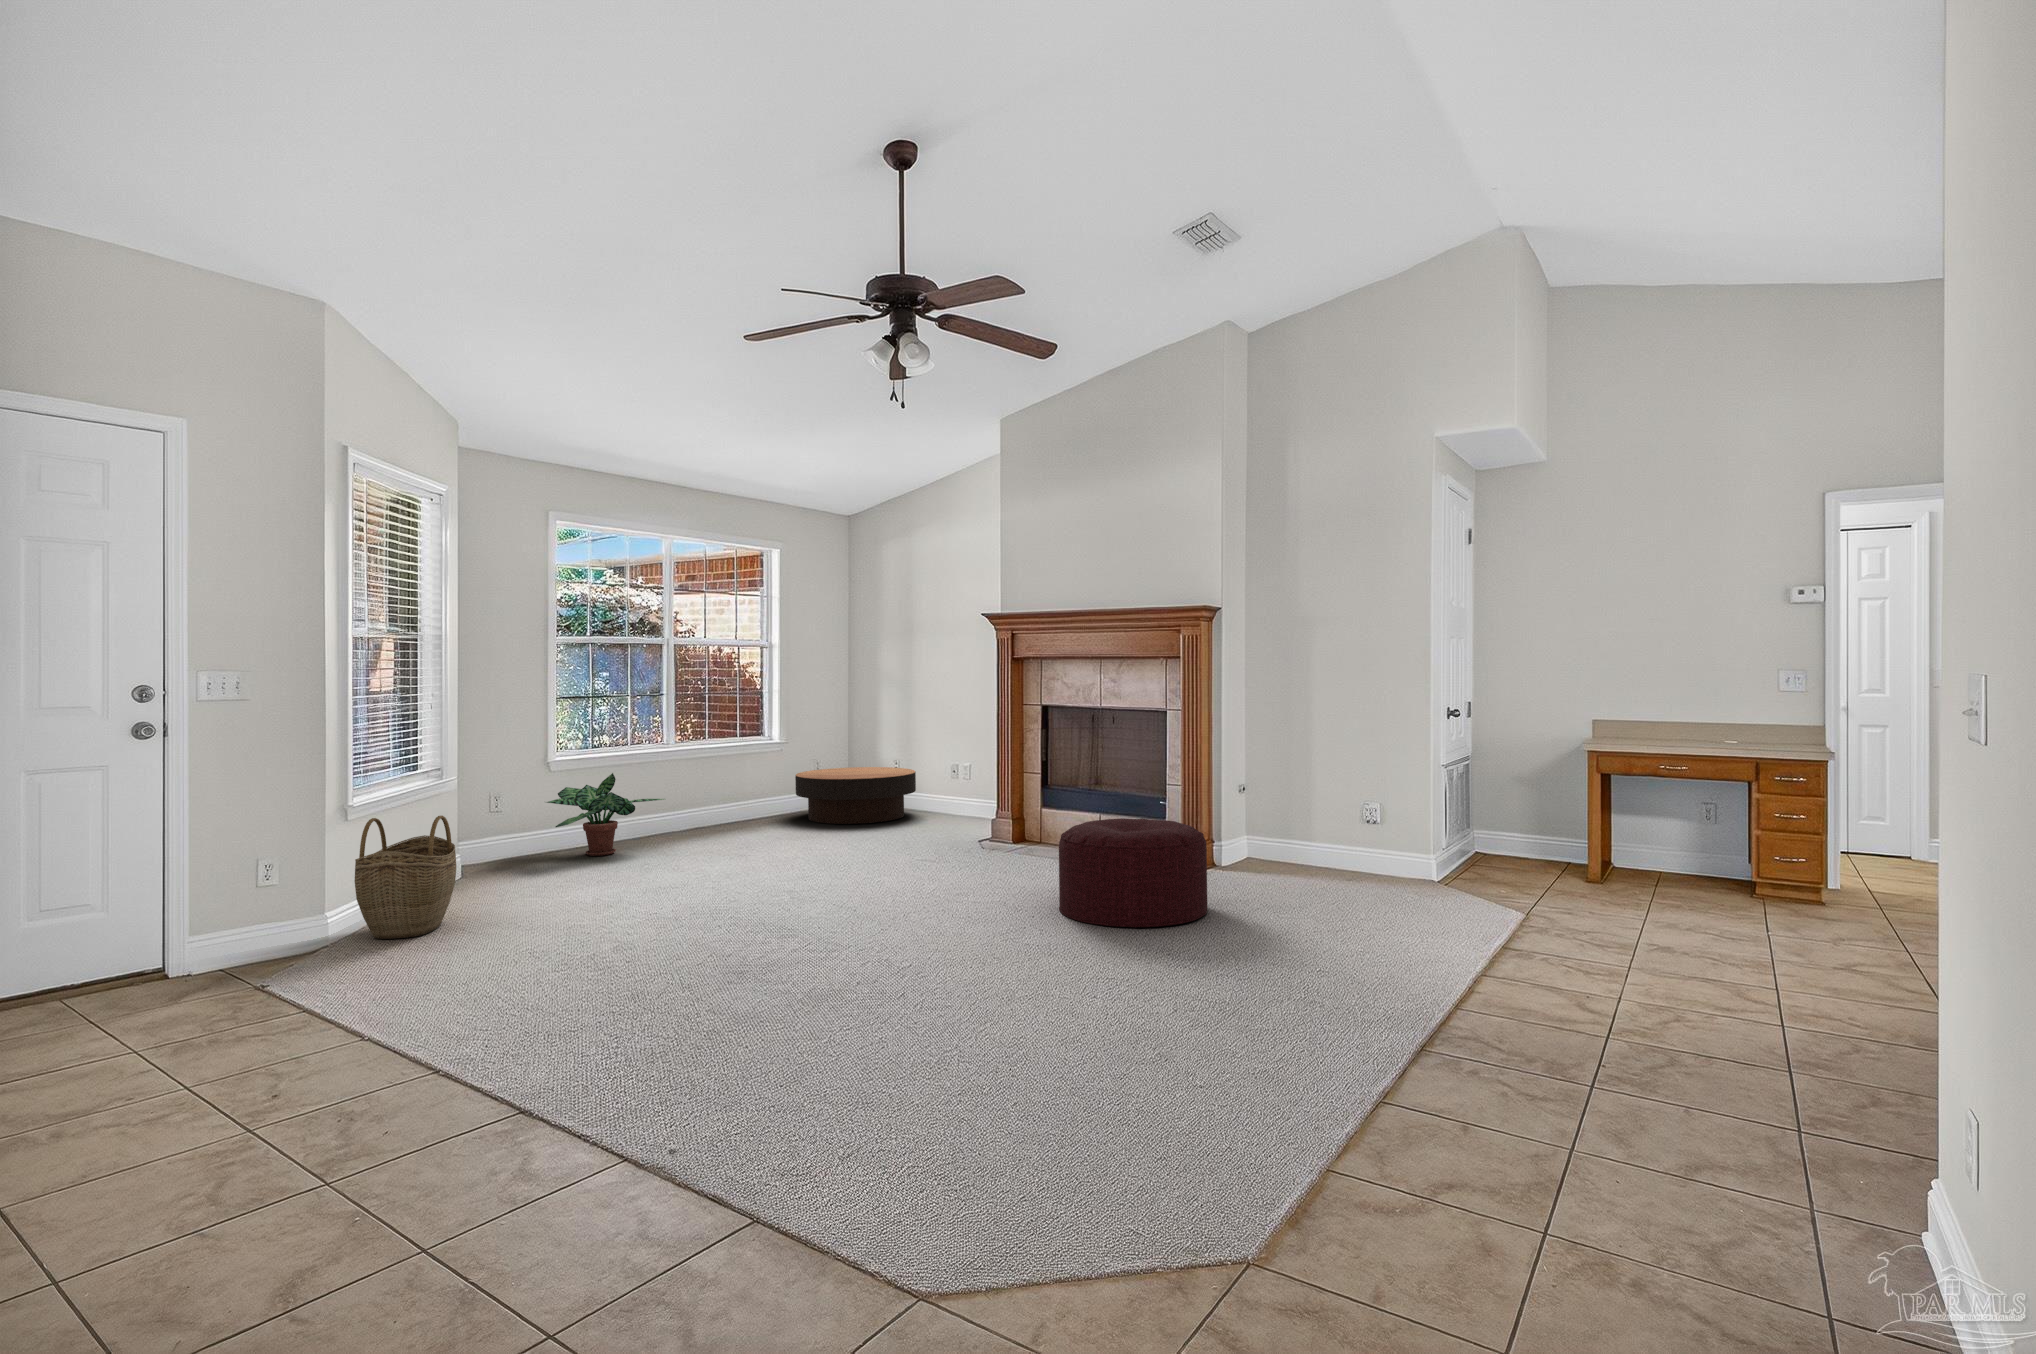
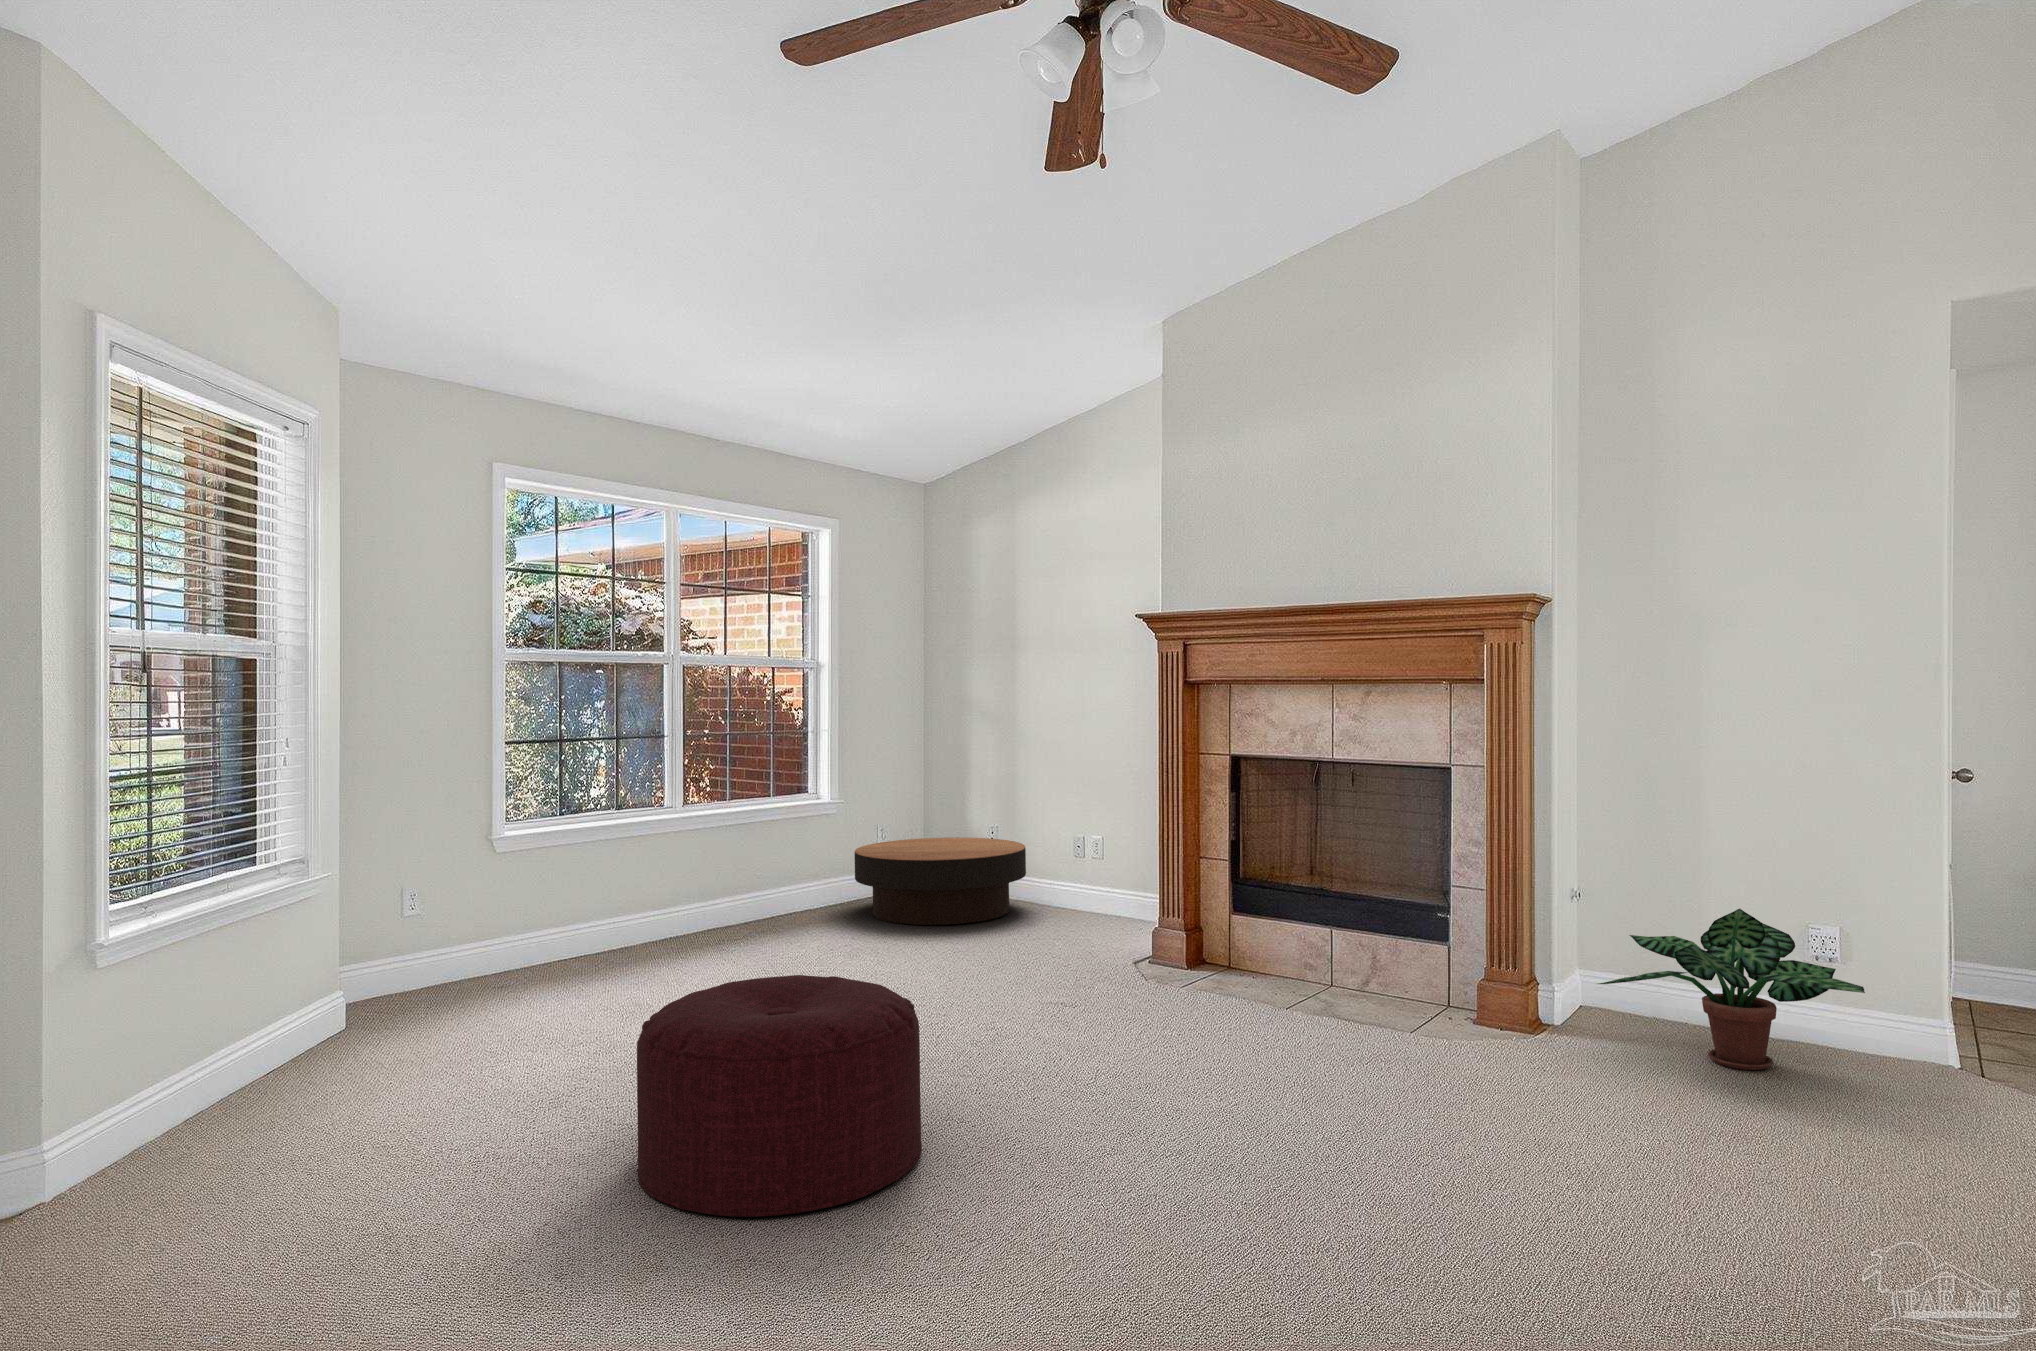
potted plant: present [547,773,664,856] -> present [1599,909,1865,1070]
woven basket: present [355,816,456,939] -> none [97,958,292,1182]
ottoman: present [1059,818,1208,927] -> present [637,975,922,1217]

